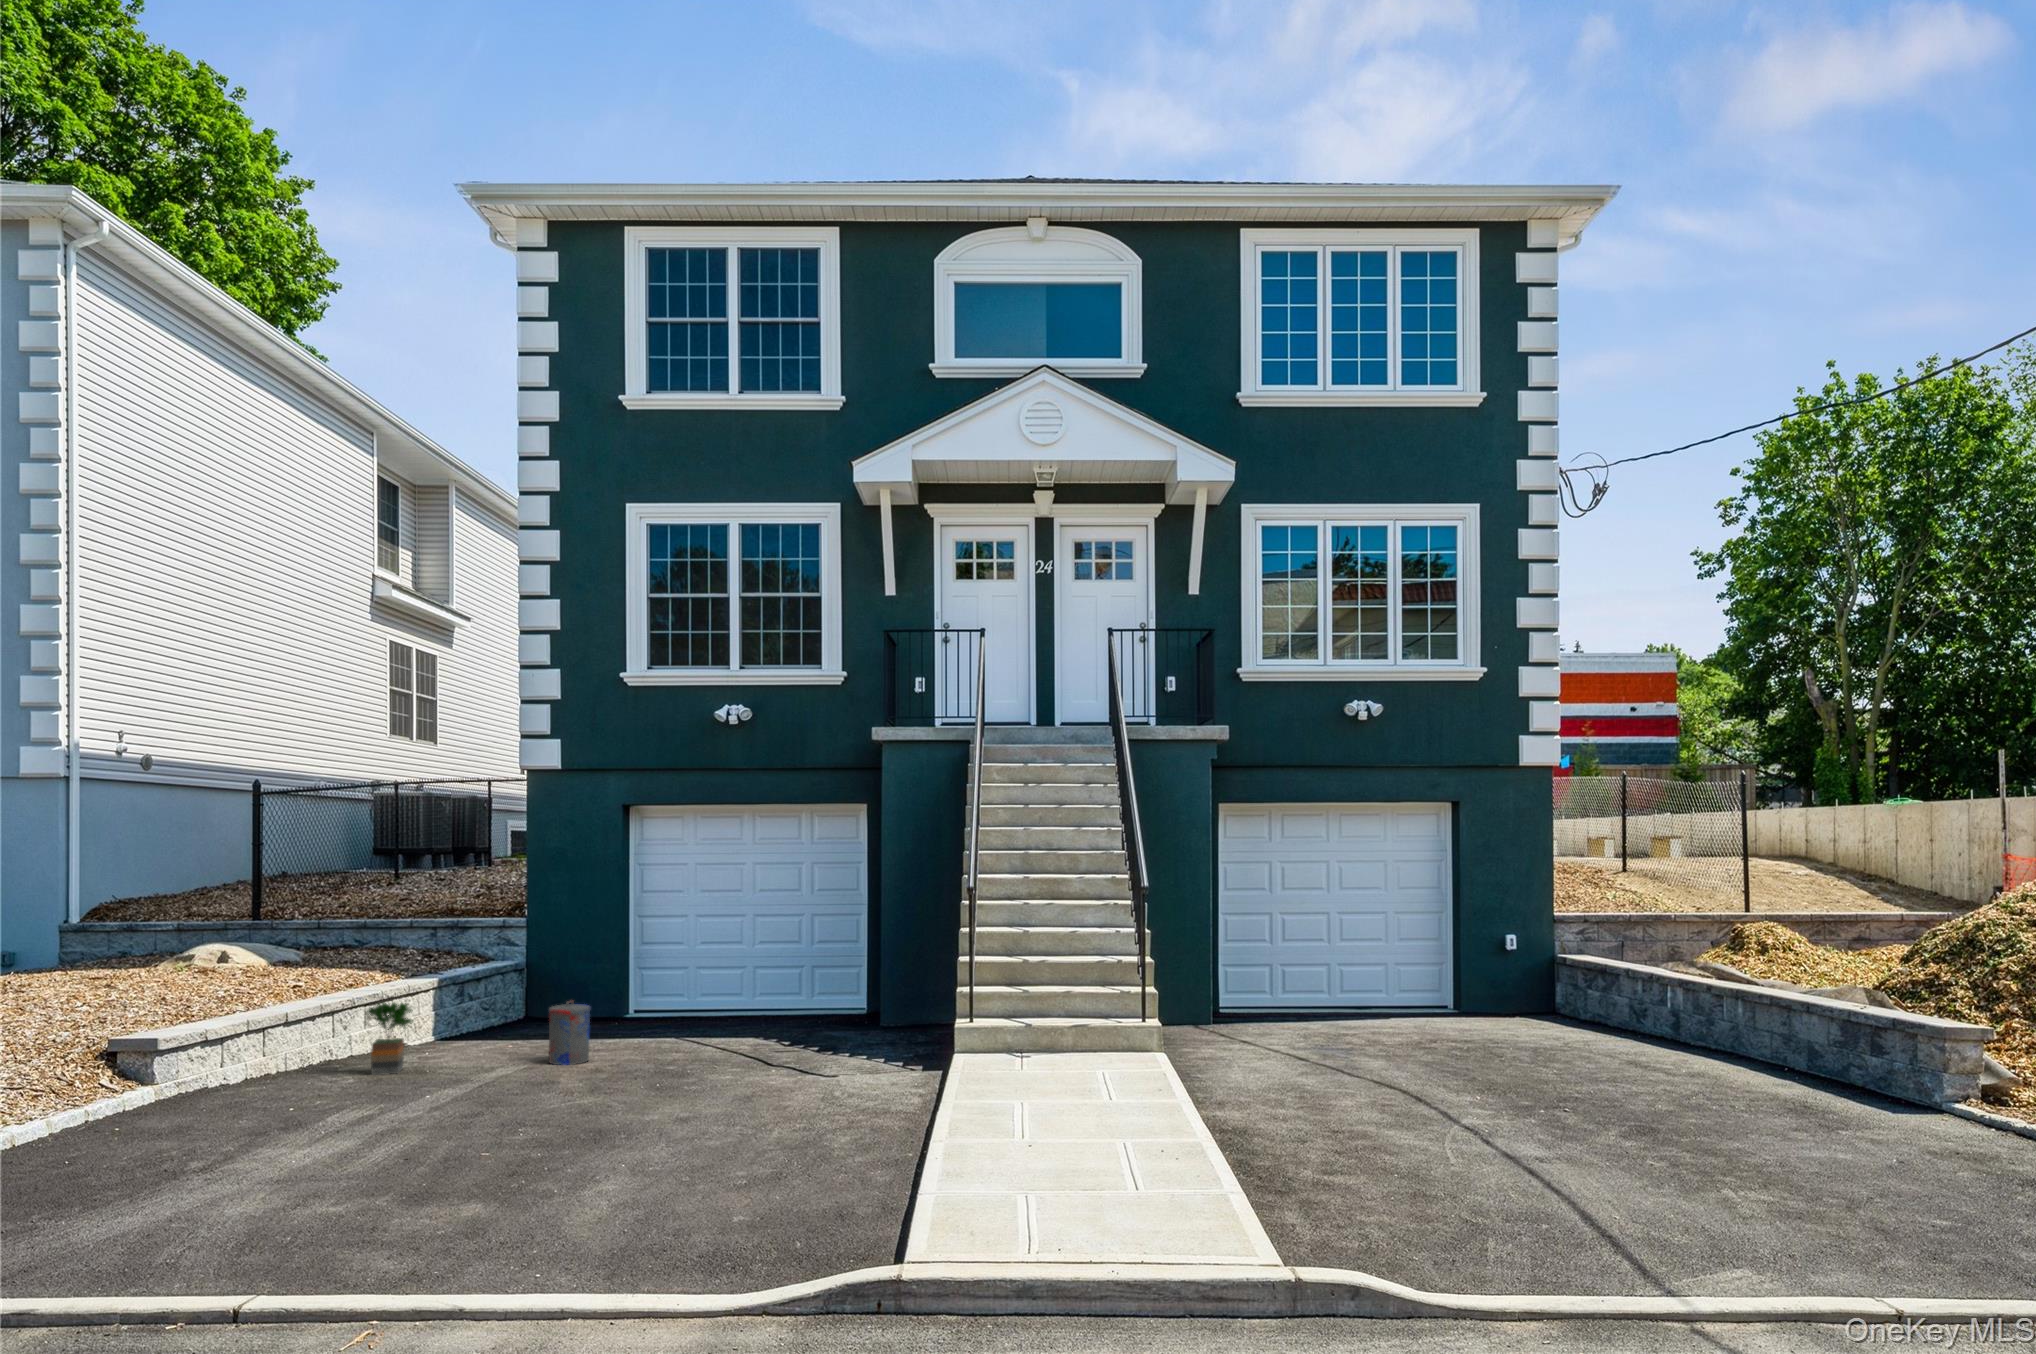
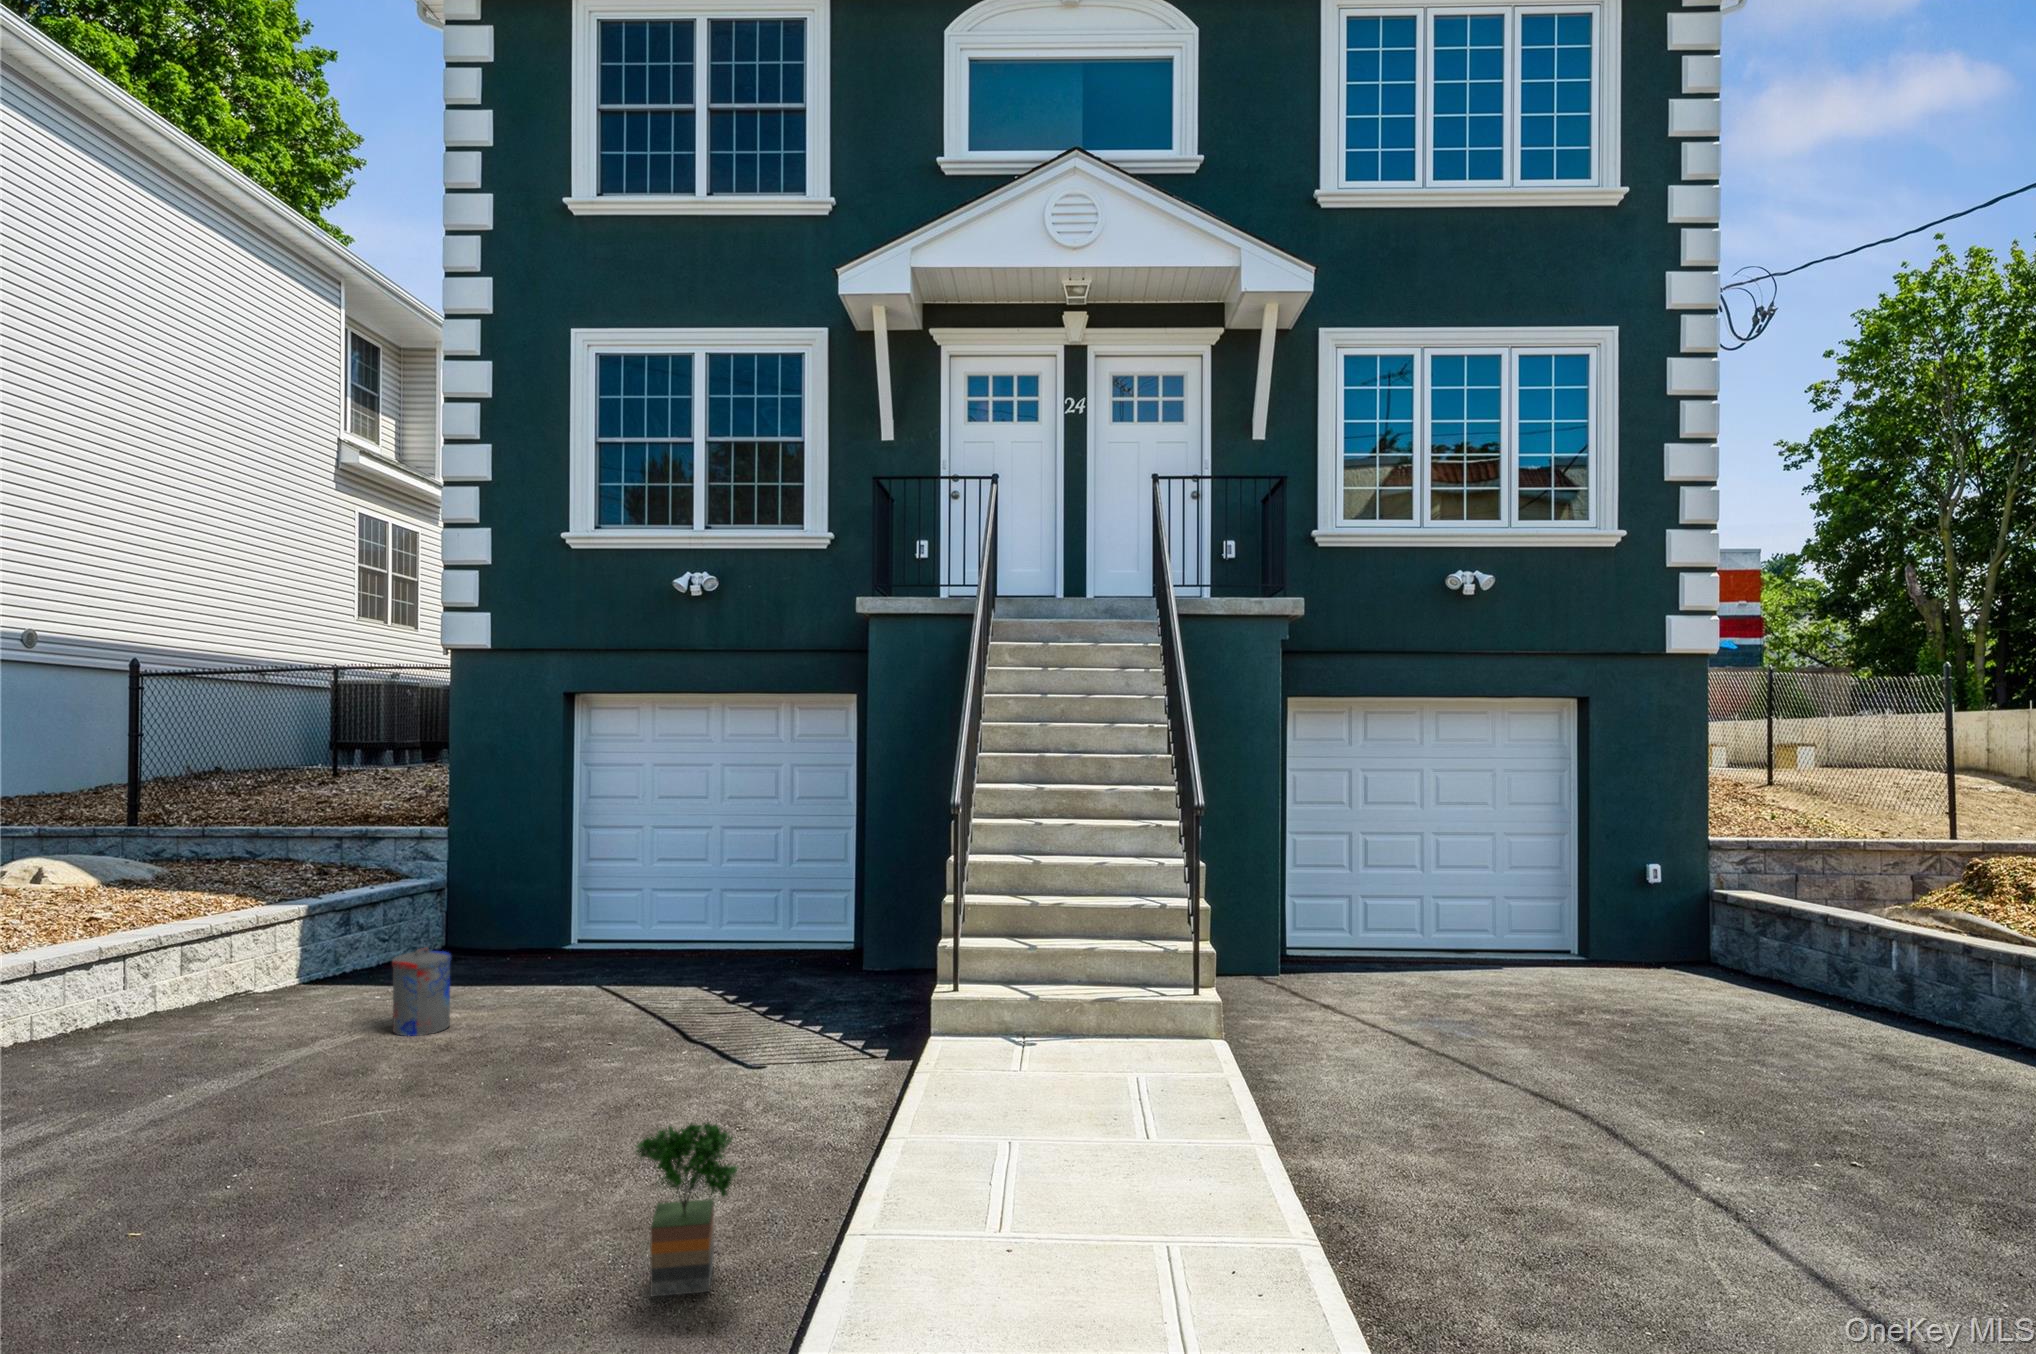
potted tree: present [367,1003,413,1075] -> present [635,1122,739,1297]

